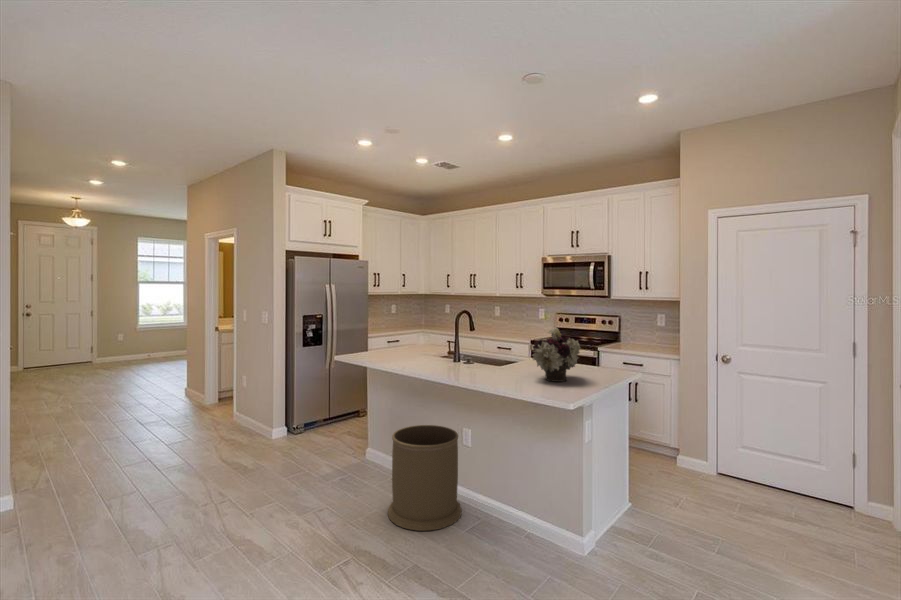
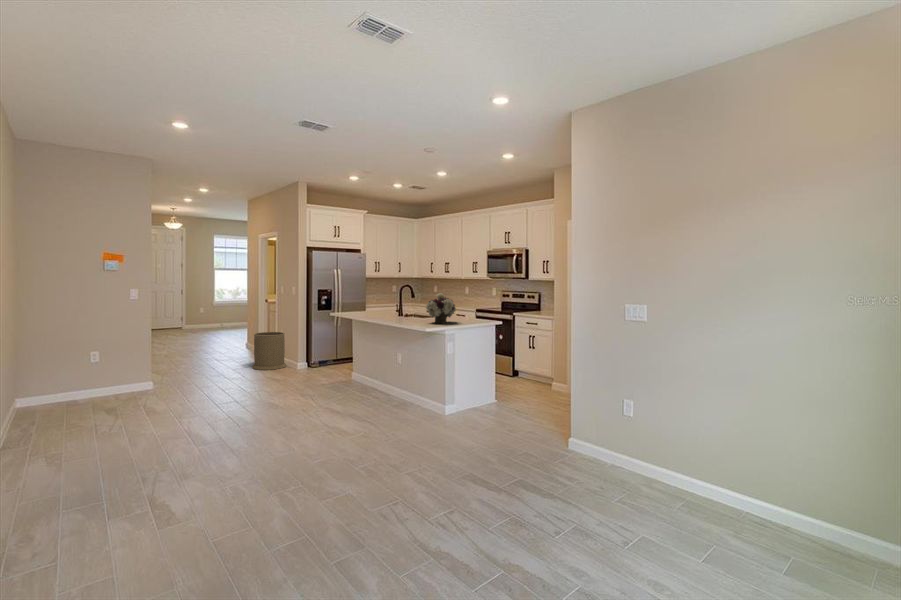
trash can: present [388,425,462,531] -> present [252,332,287,370]

